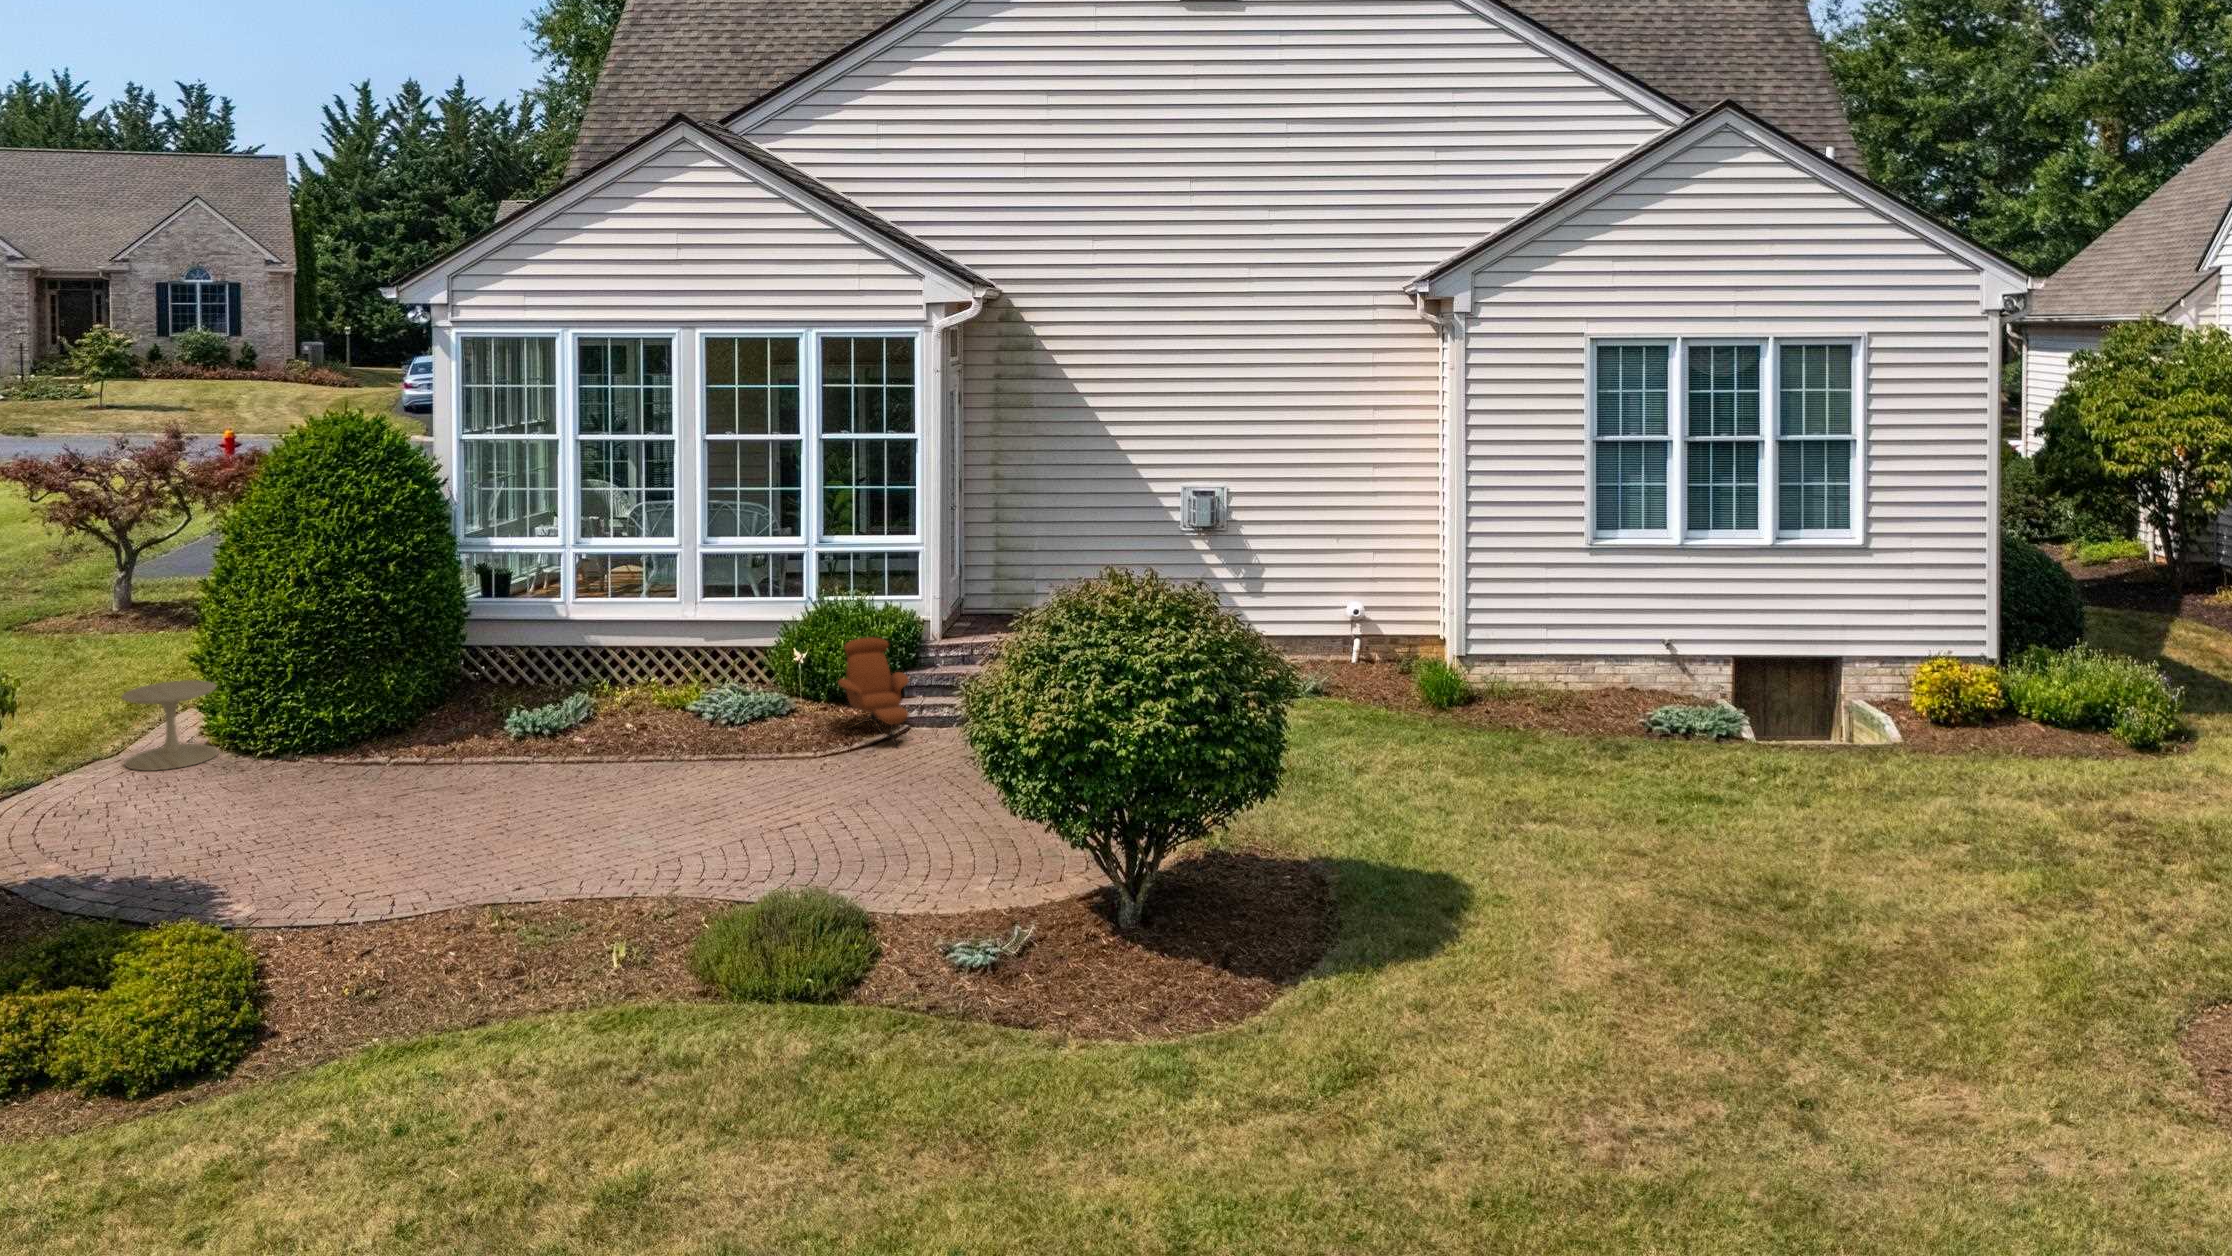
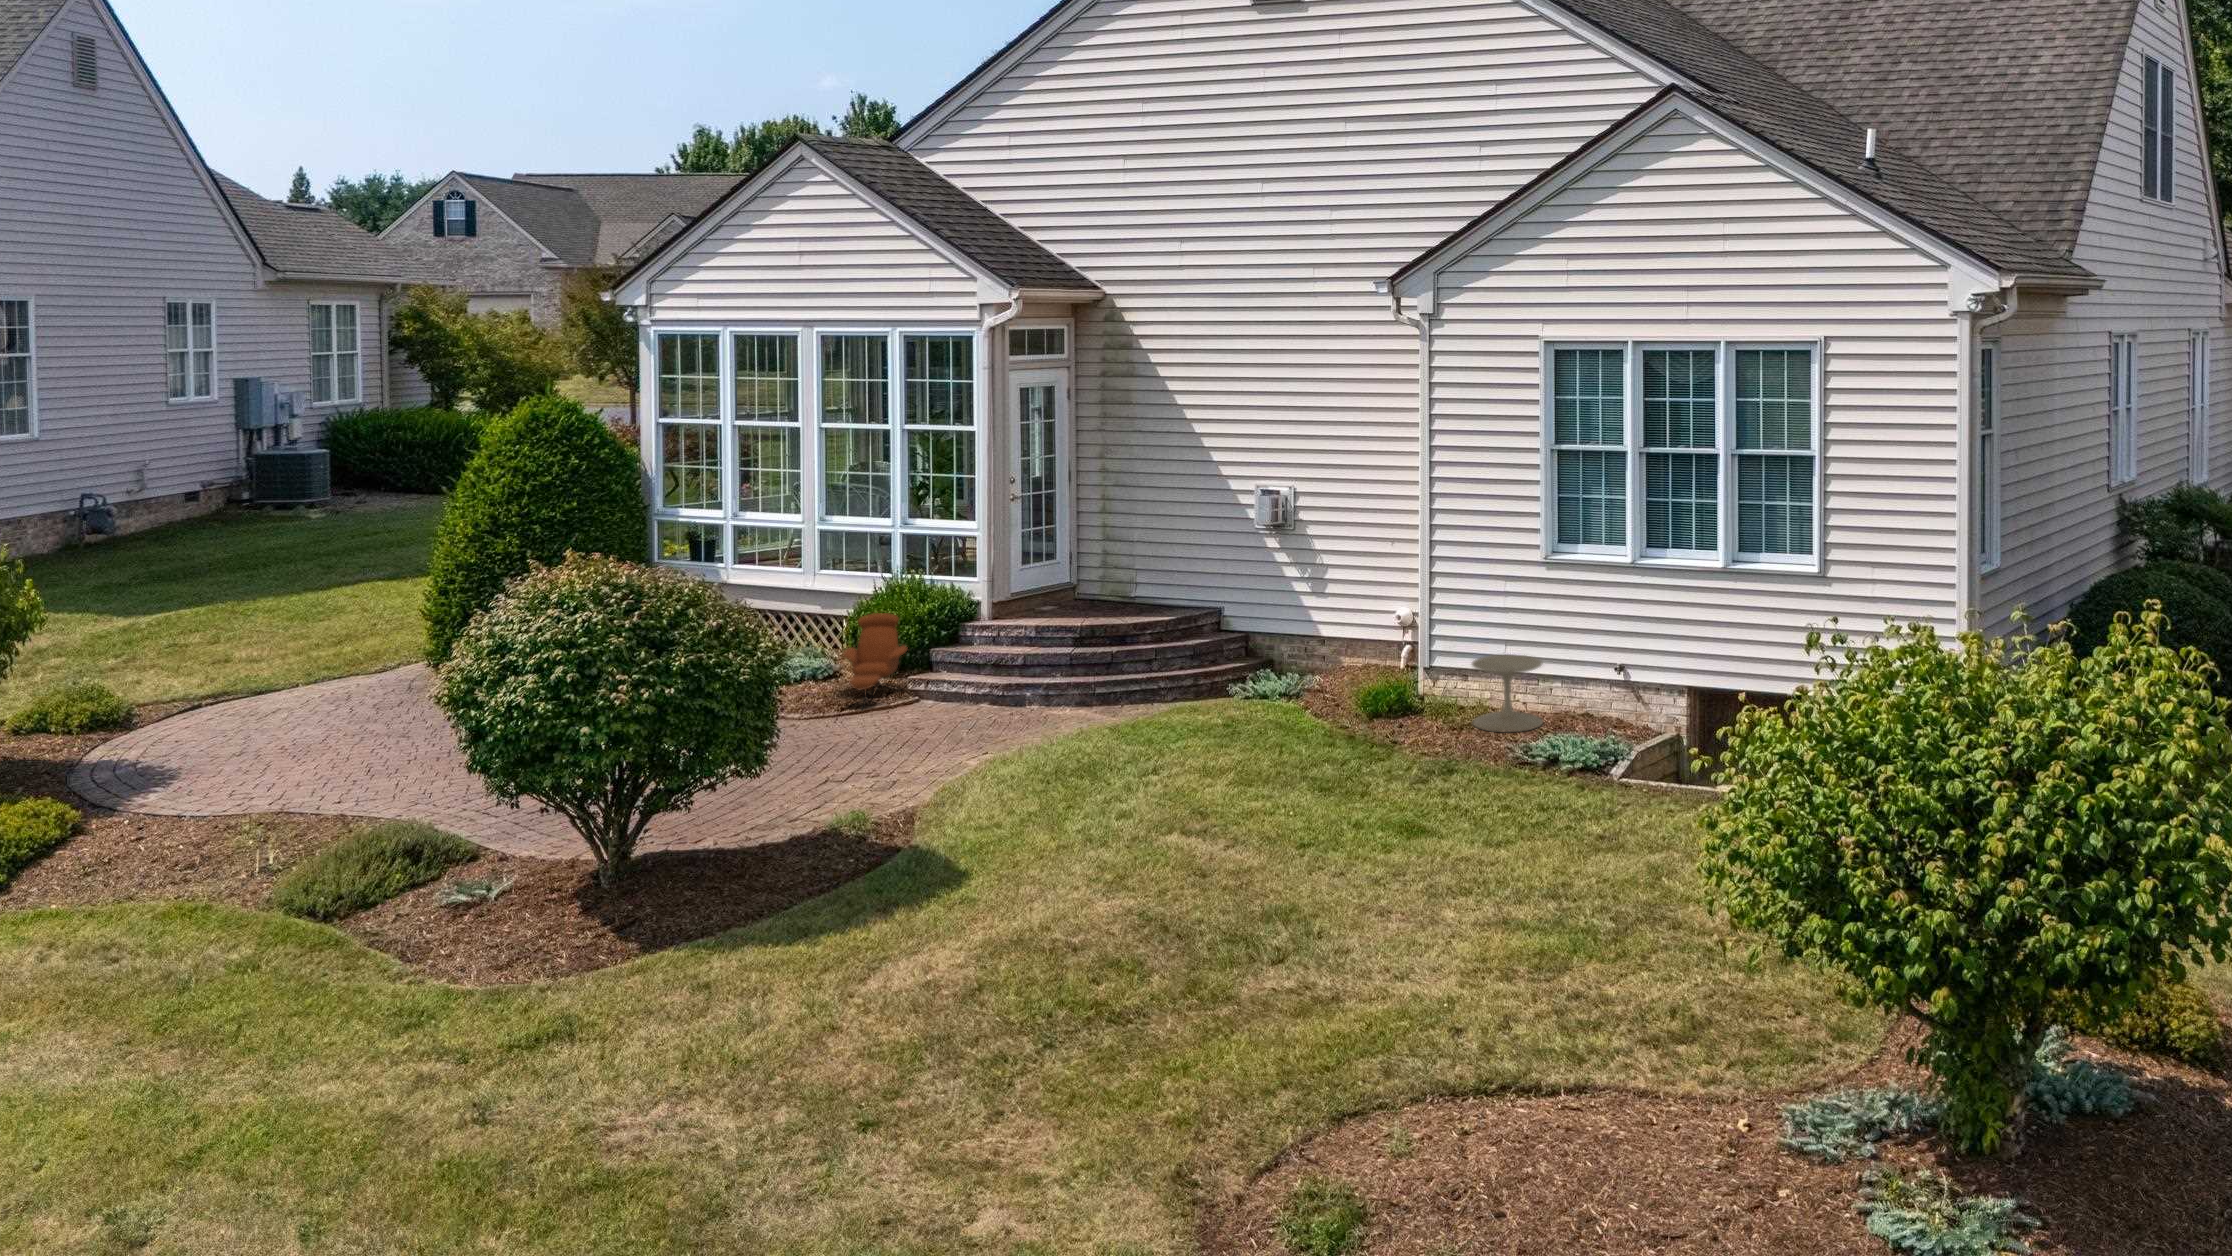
side table: present [122,680,219,771] -> present [1472,654,1543,732]

